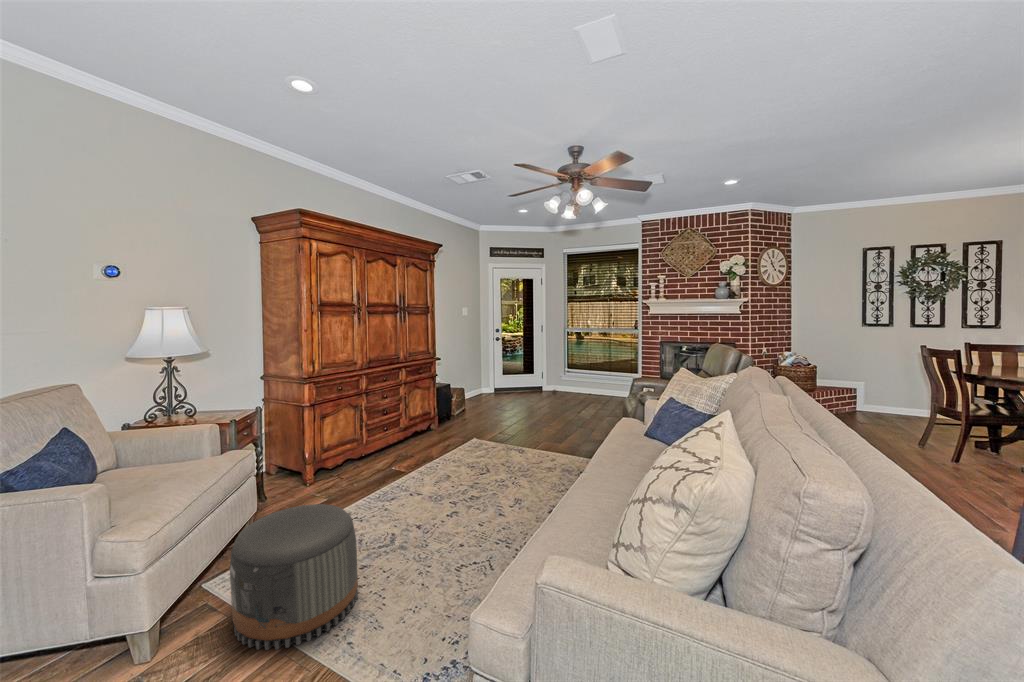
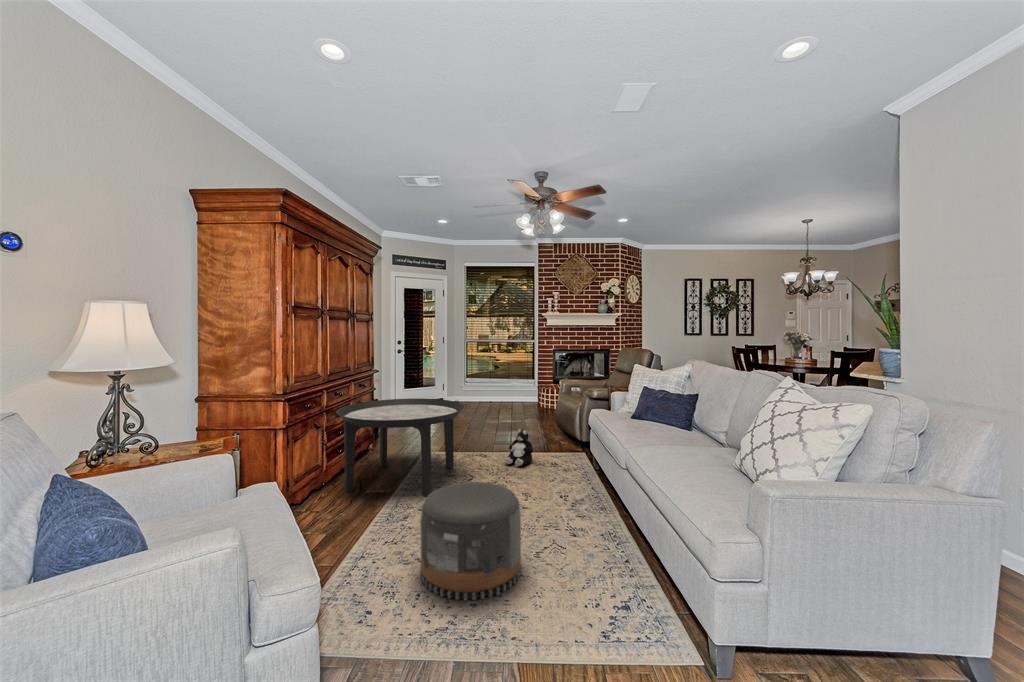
round table: none [325,393,455,499] -> present [336,399,465,496]
plush toy: none [503,438,538,481] -> present [504,429,533,466]

